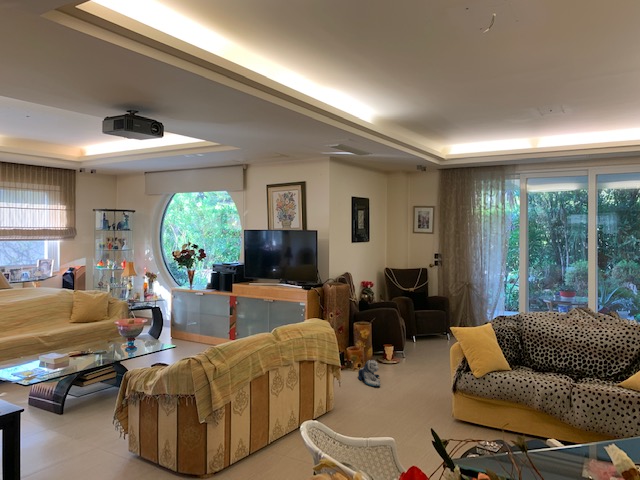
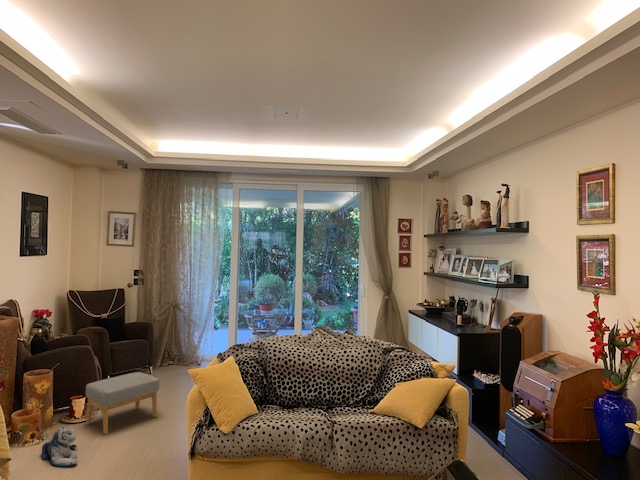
footstool: none [384,331,437,373] -> present [86,372,159,434]

